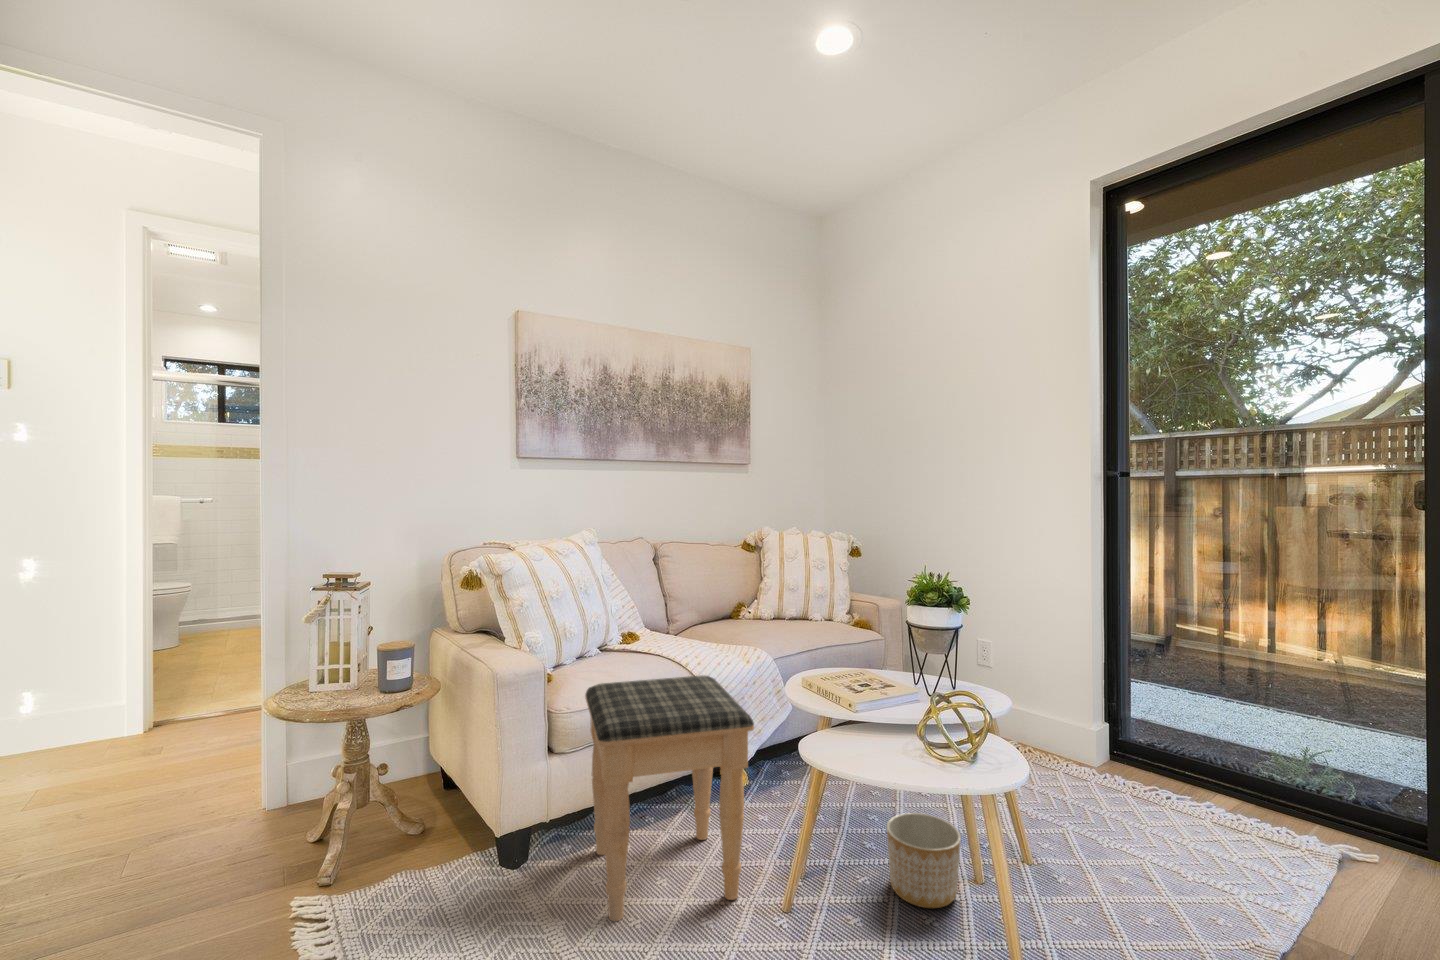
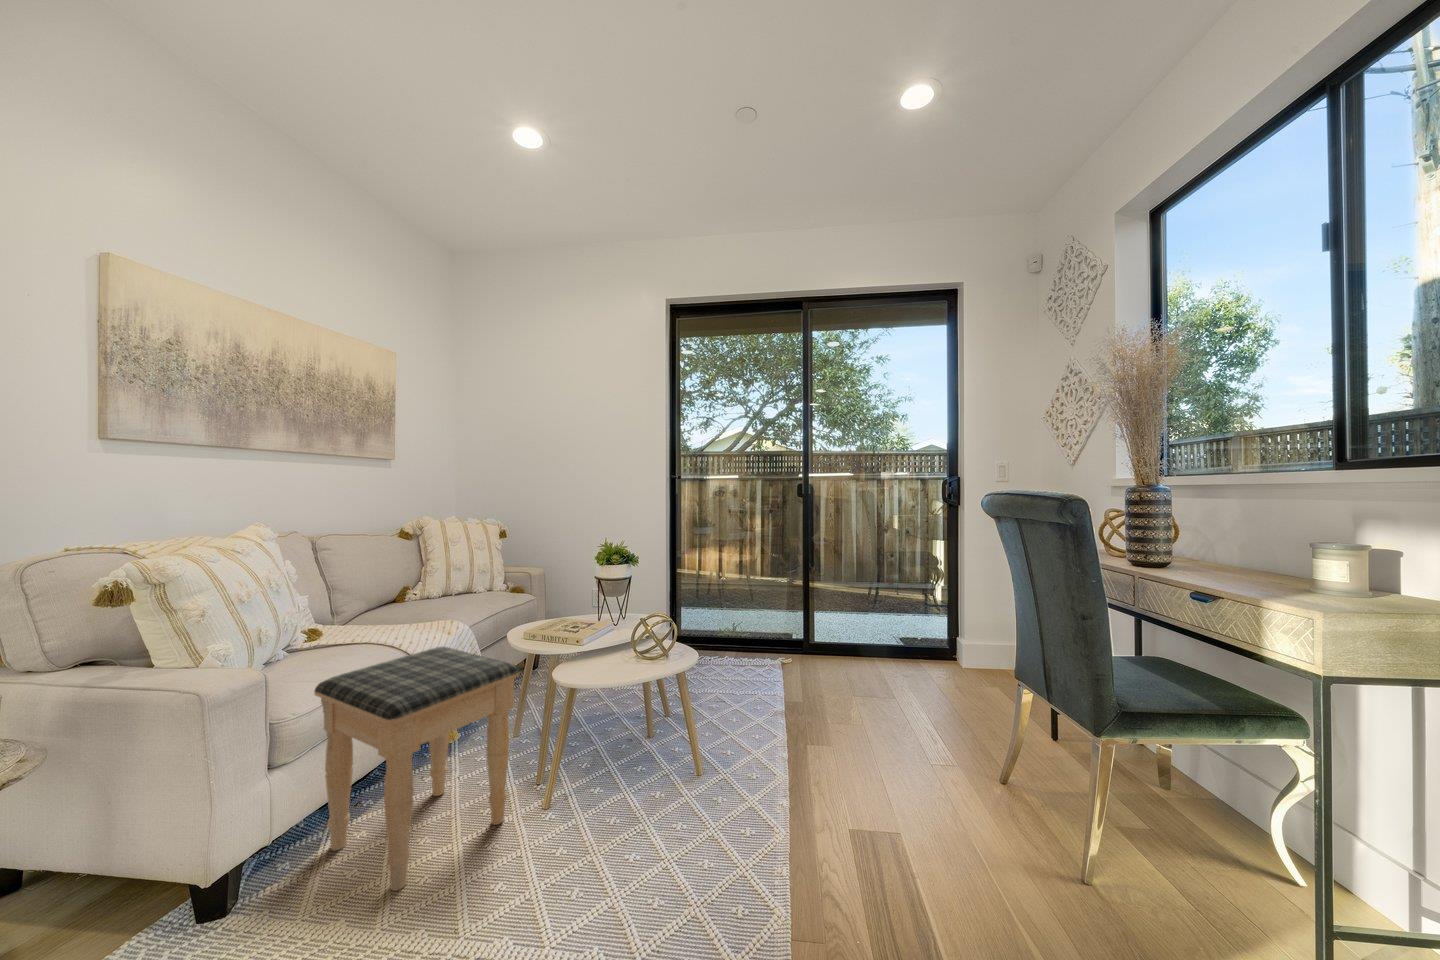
planter: present [887,813,961,908] -> none [604,706,654,769]

